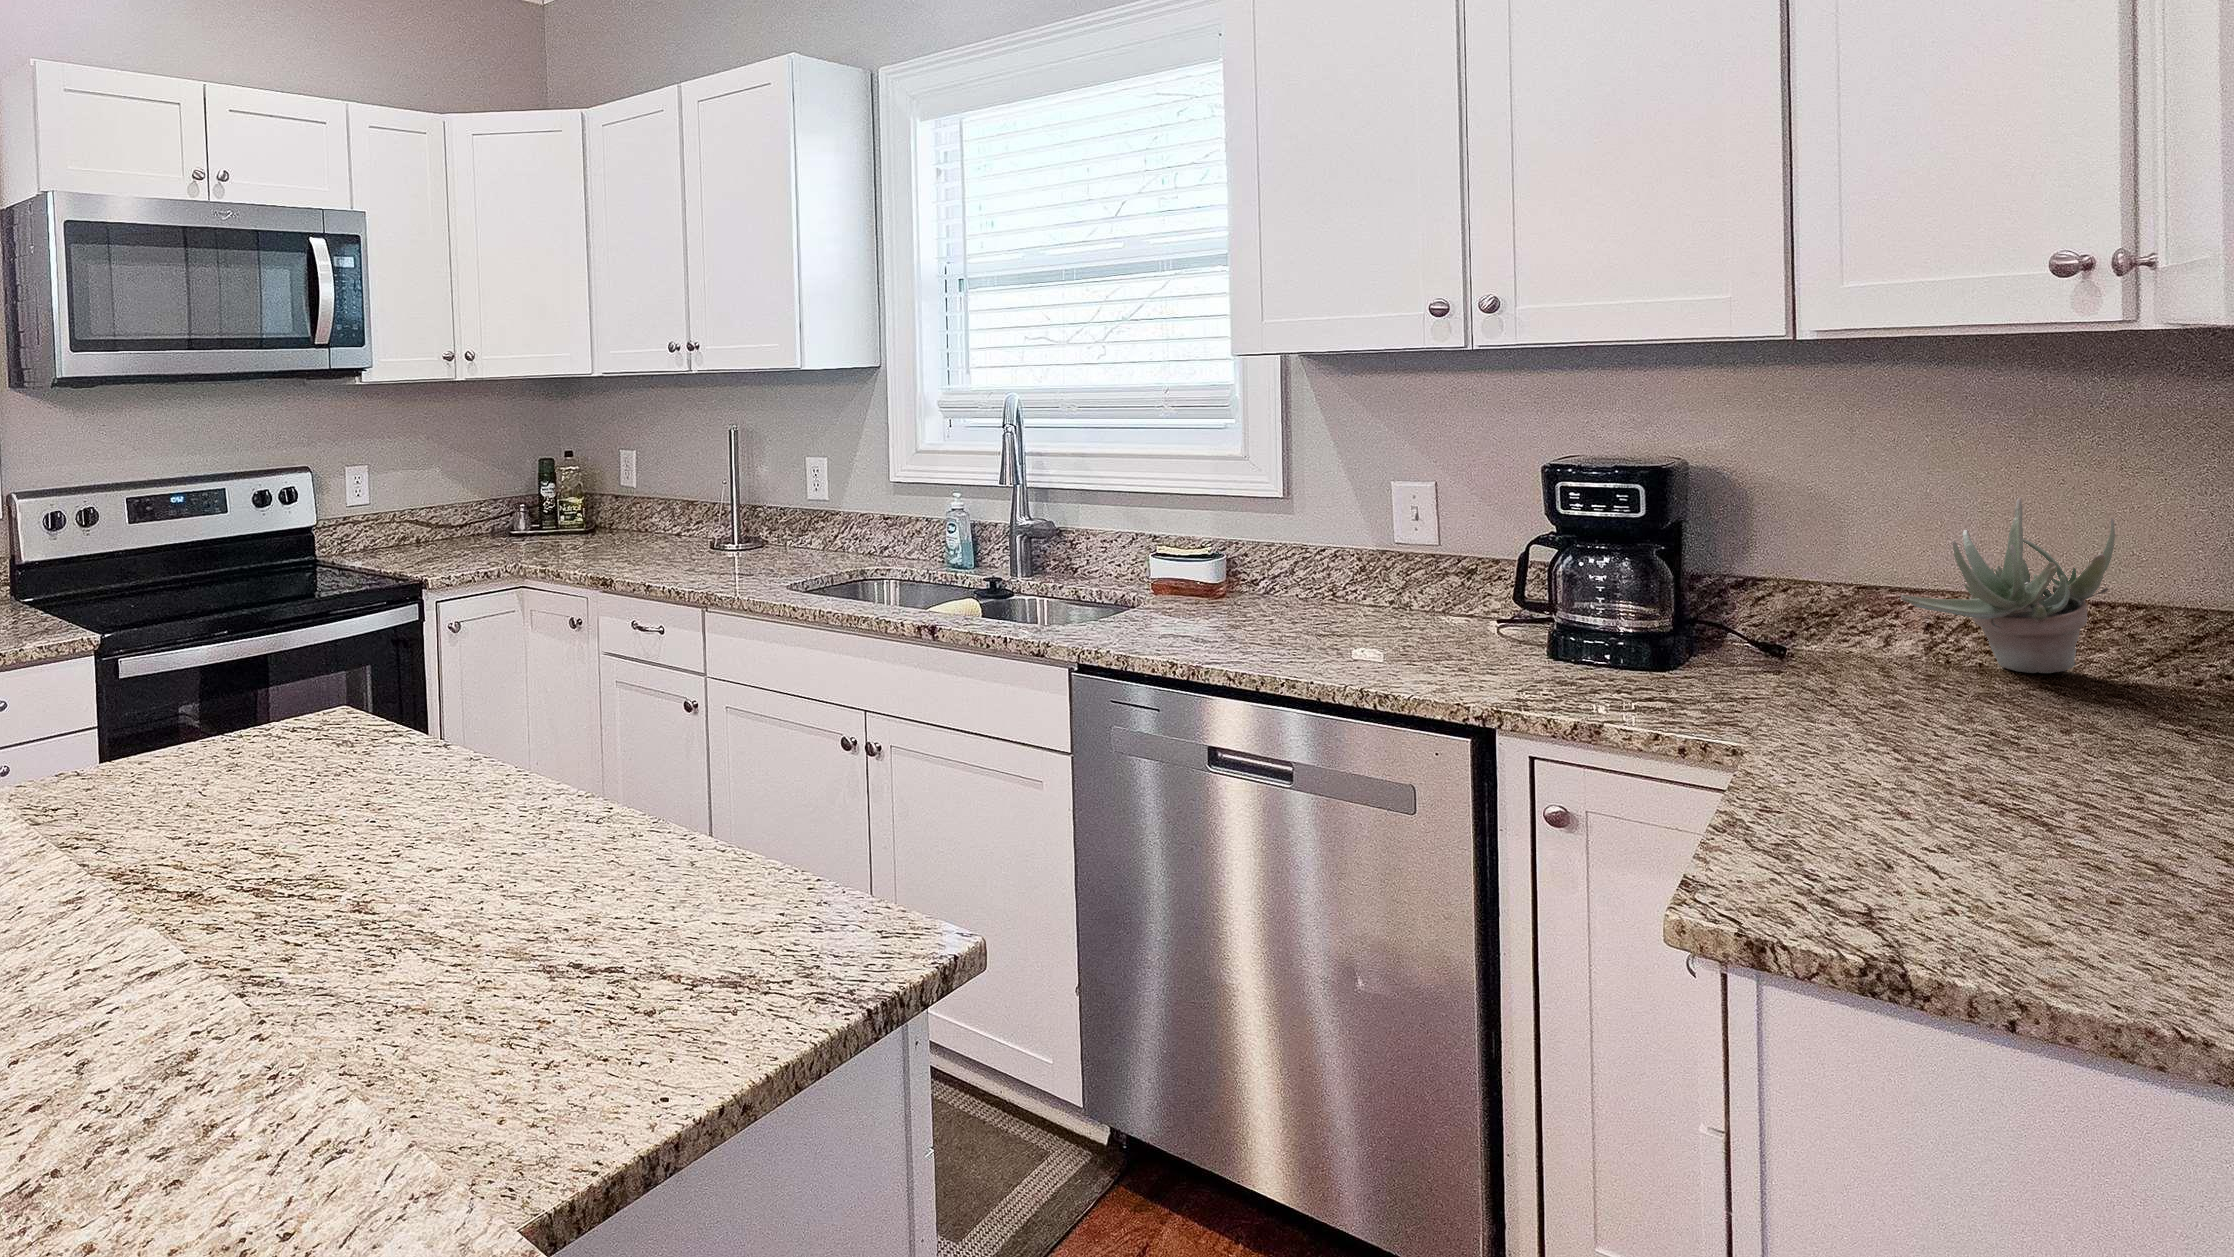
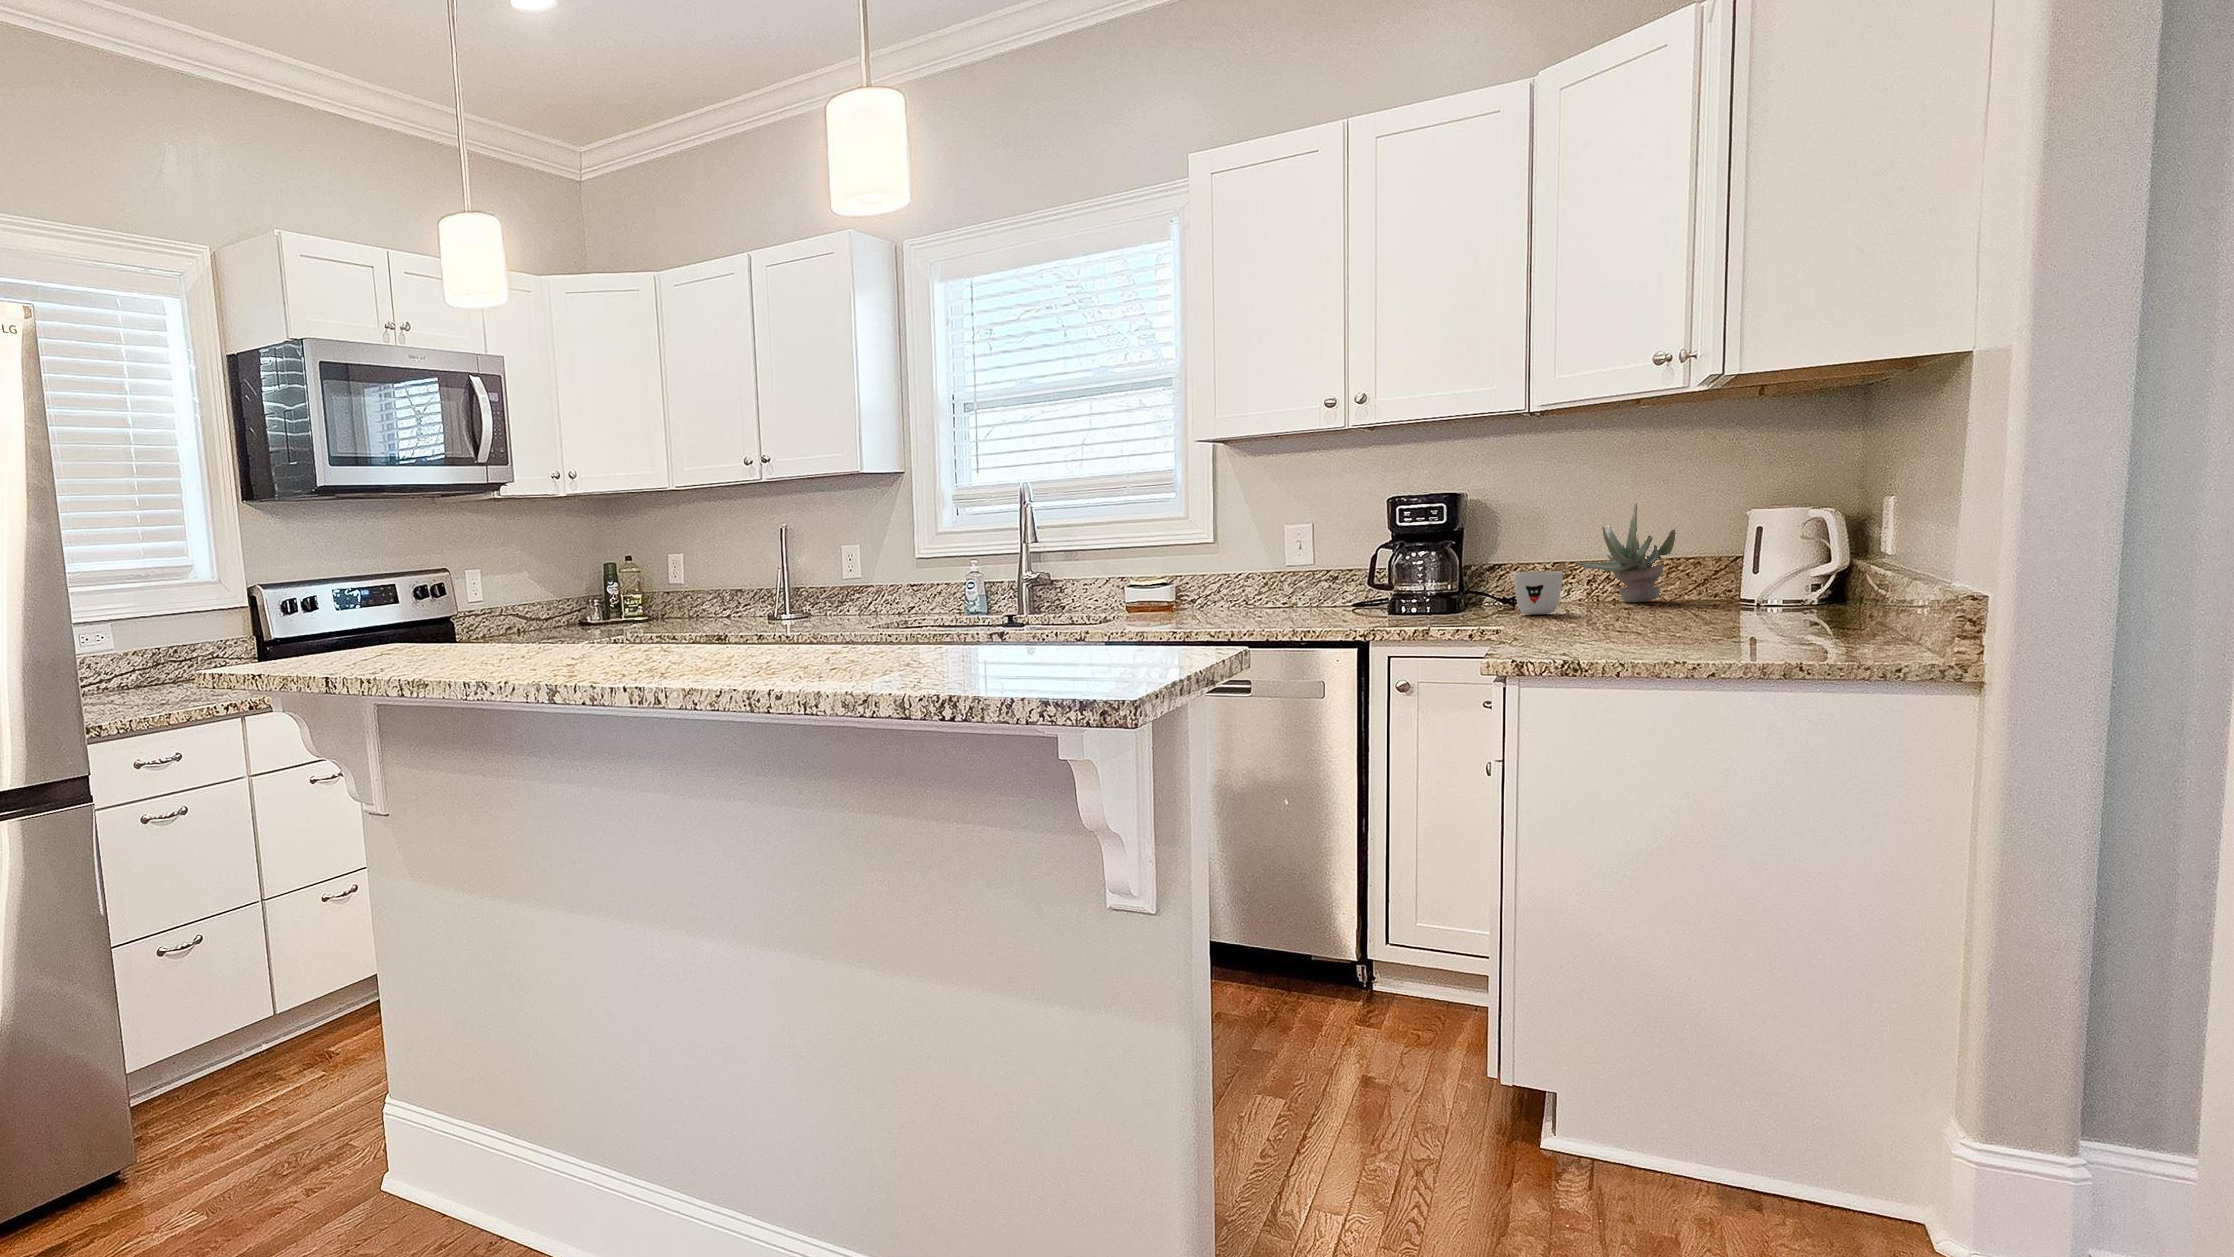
mug: none [1775,616,1874,700] -> present [1514,571,1563,615]

